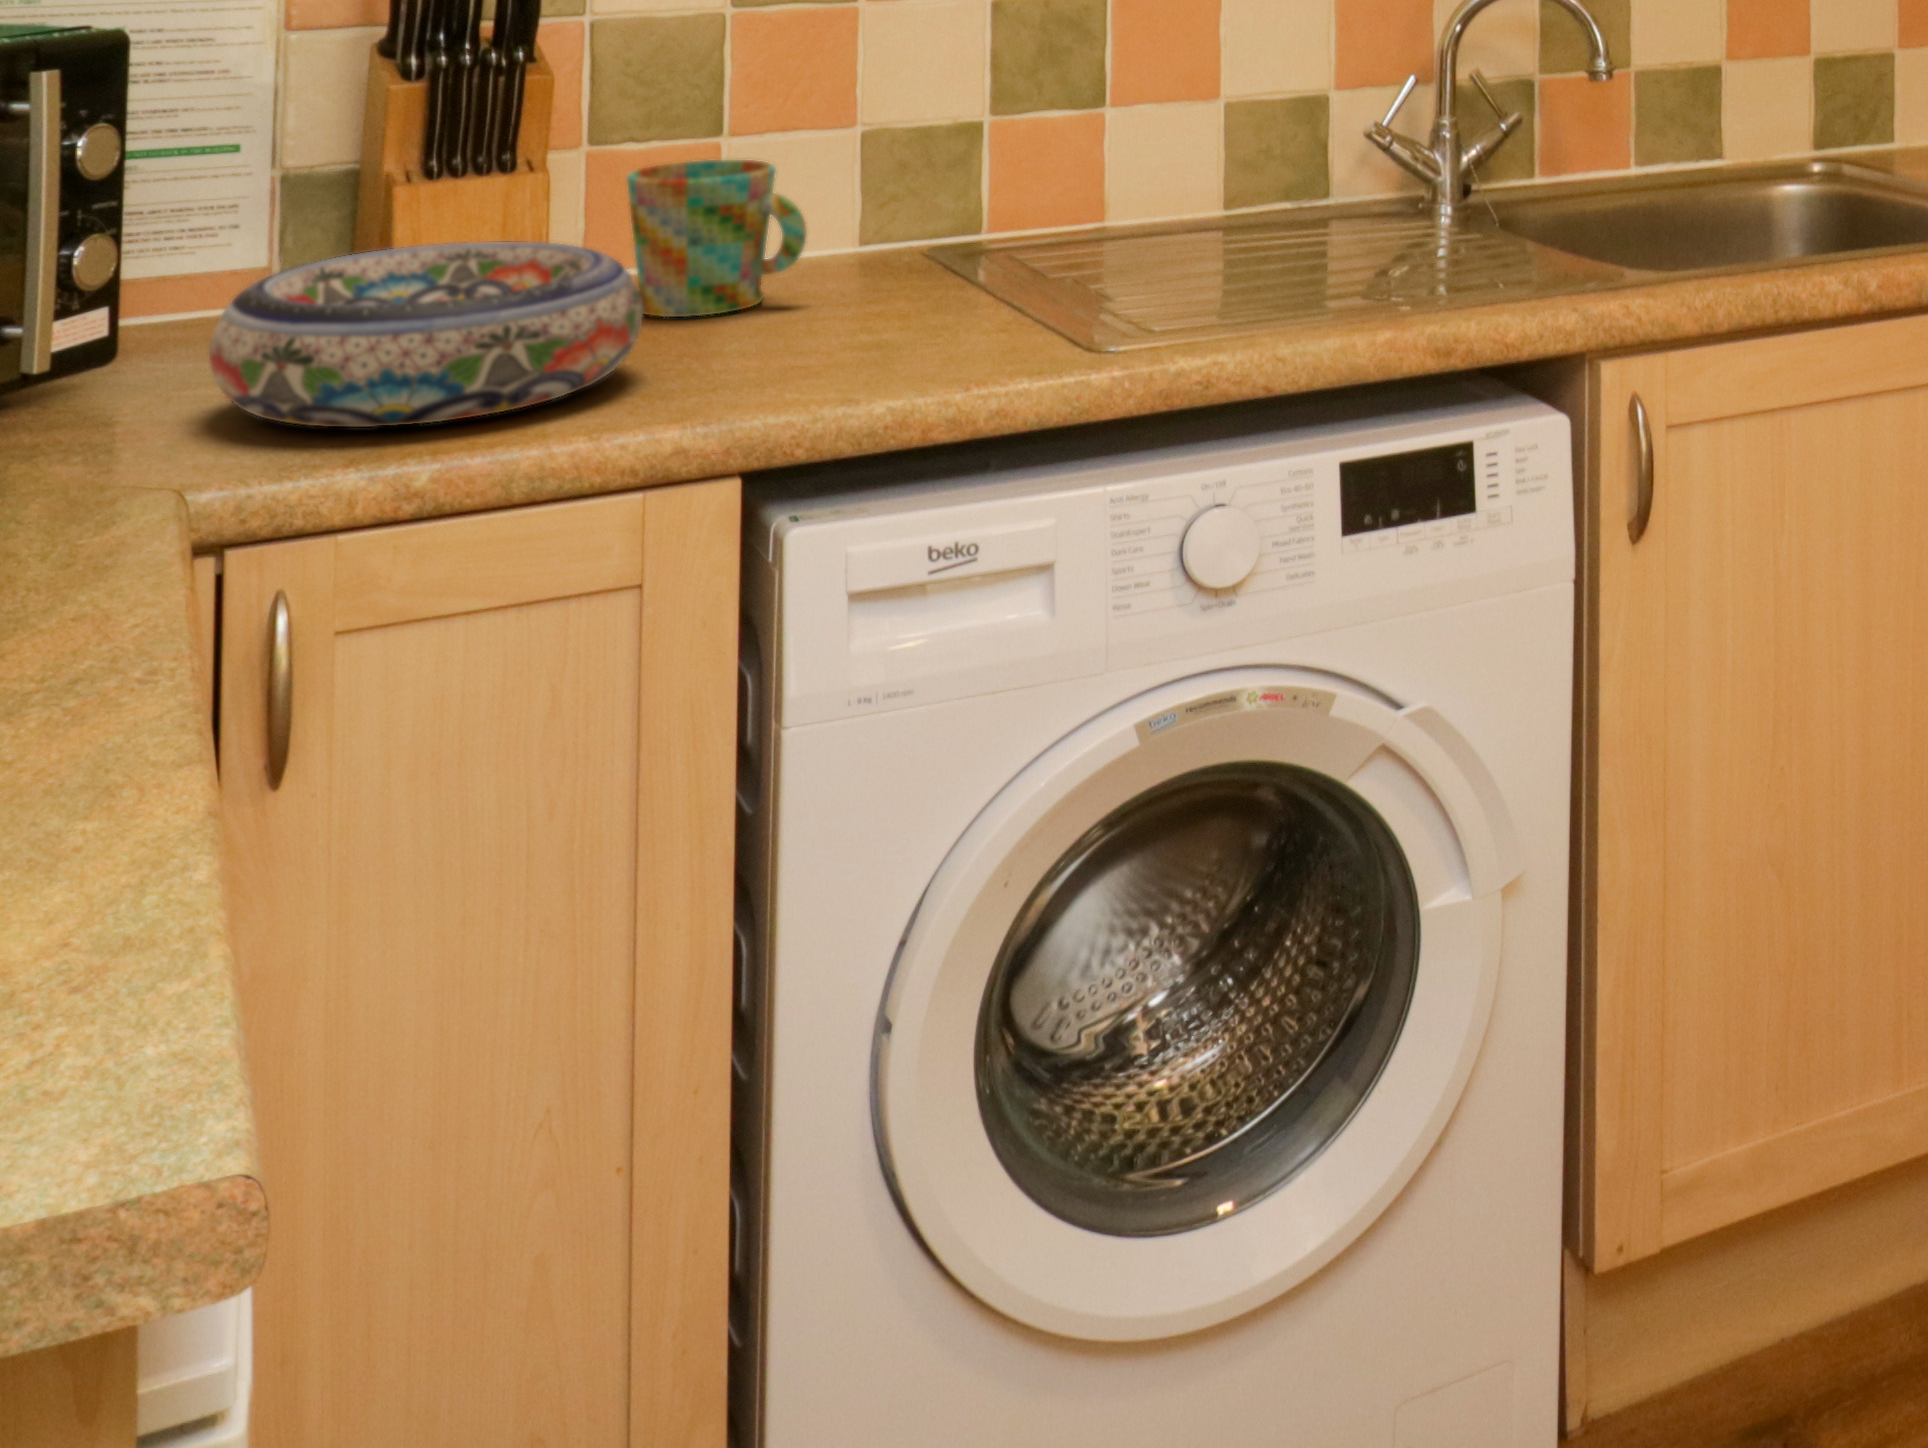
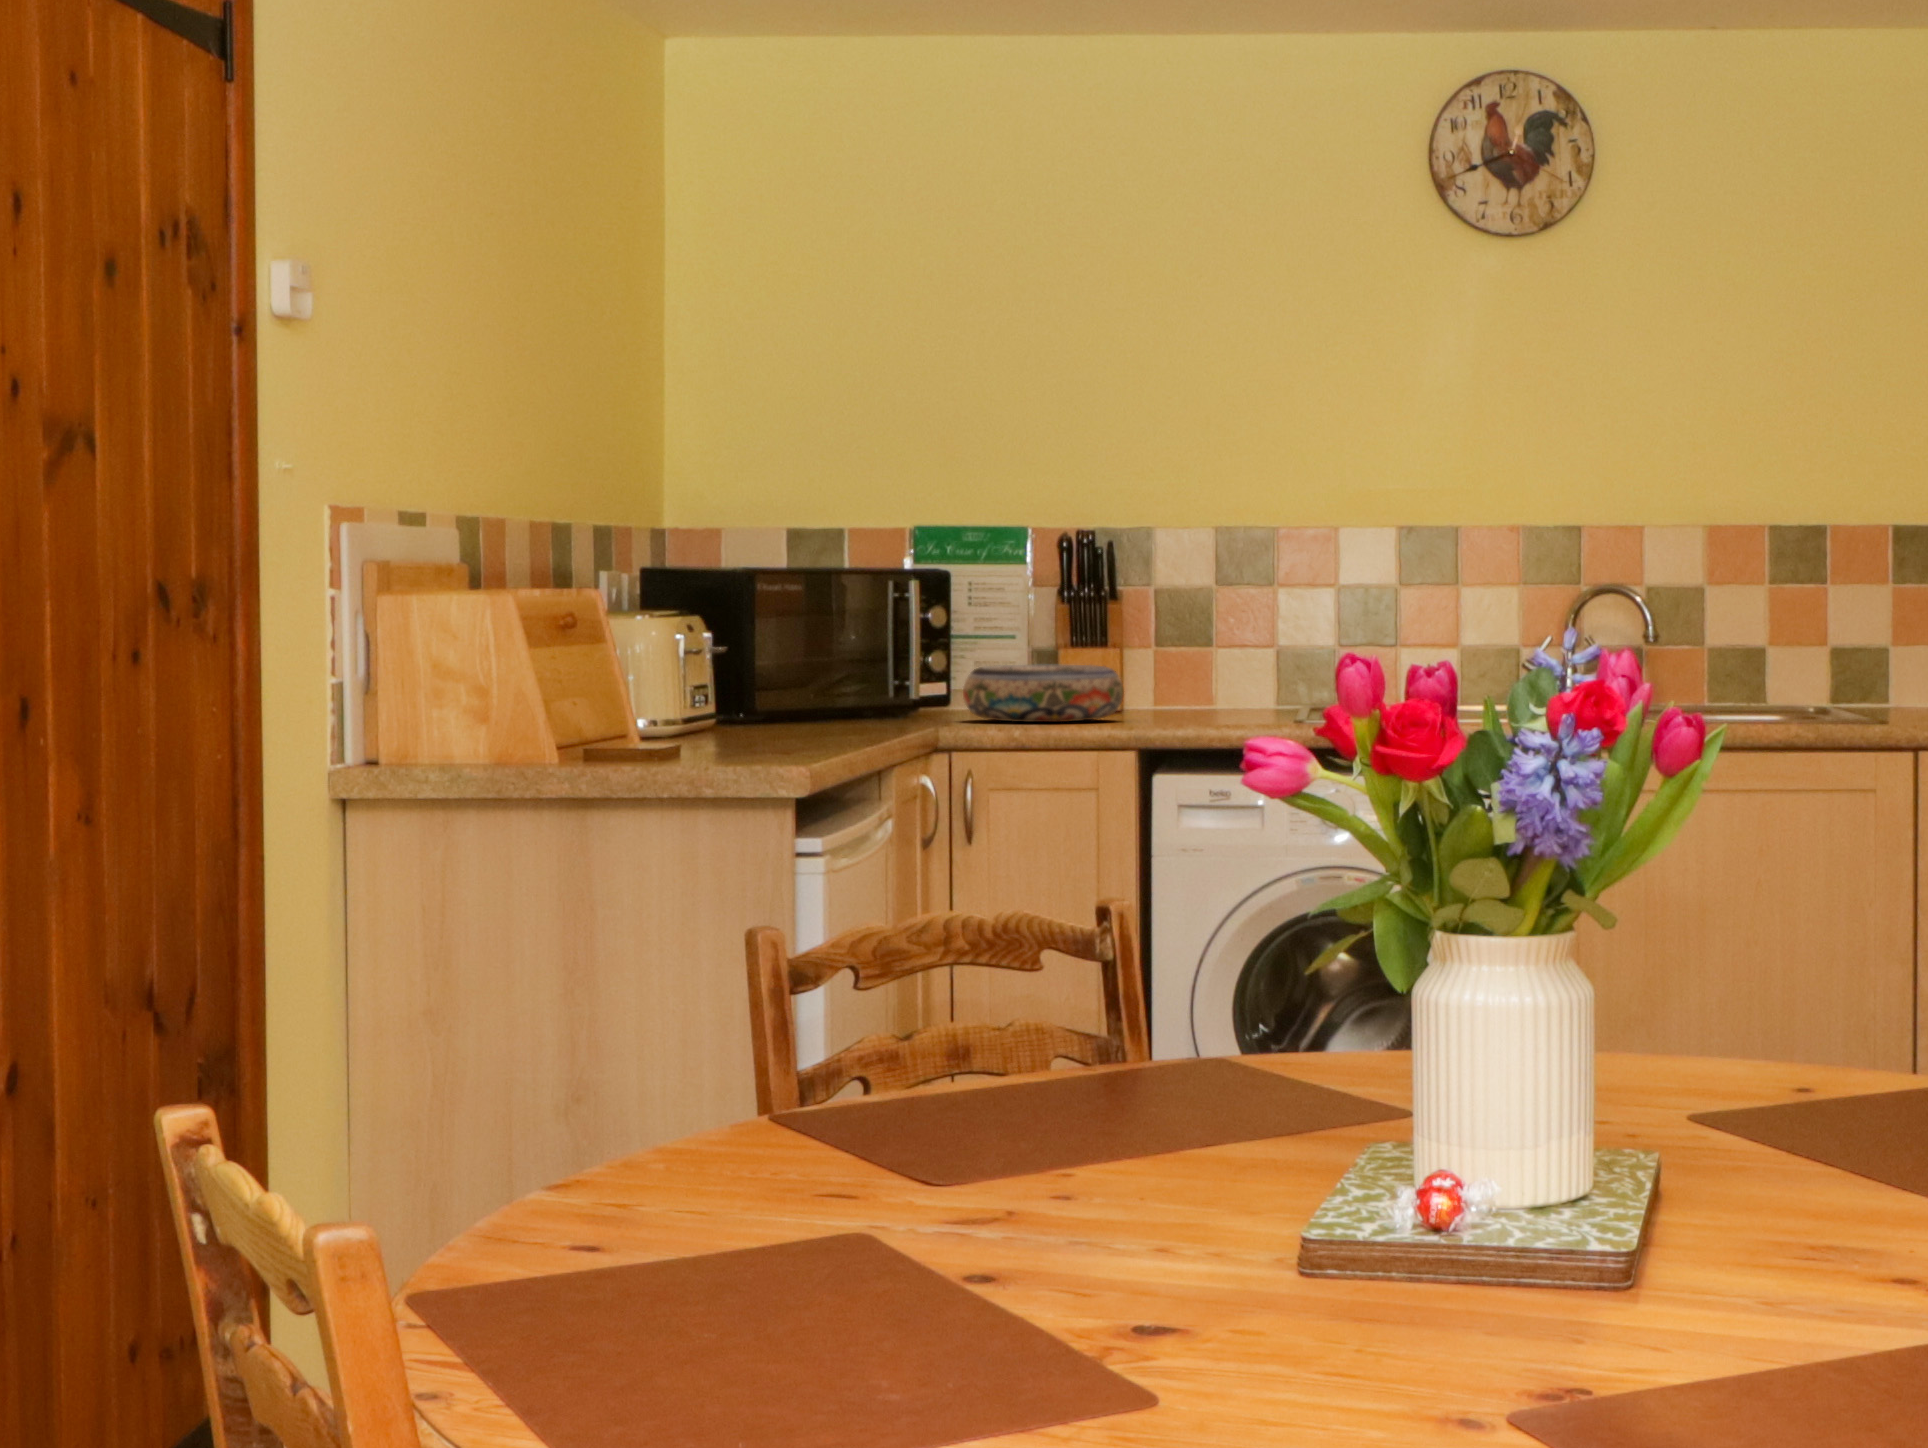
mug: present [627,160,807,317] -> none [1149,651,1221,717]

